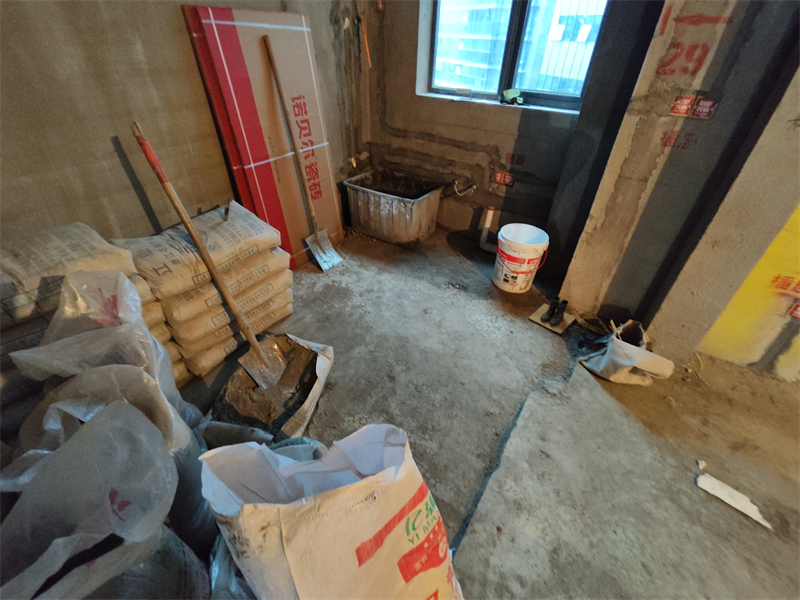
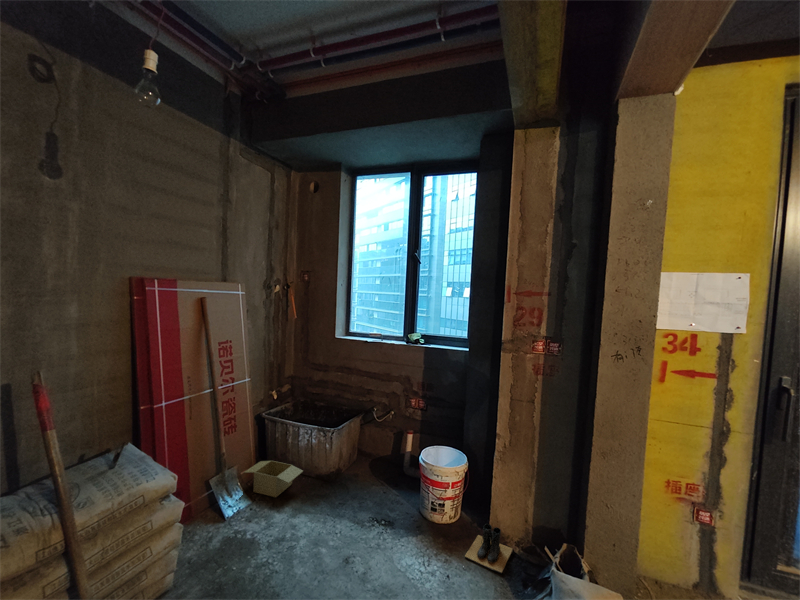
cardboard box: none [333,225,385,256] -> present [244,461,303,497]

